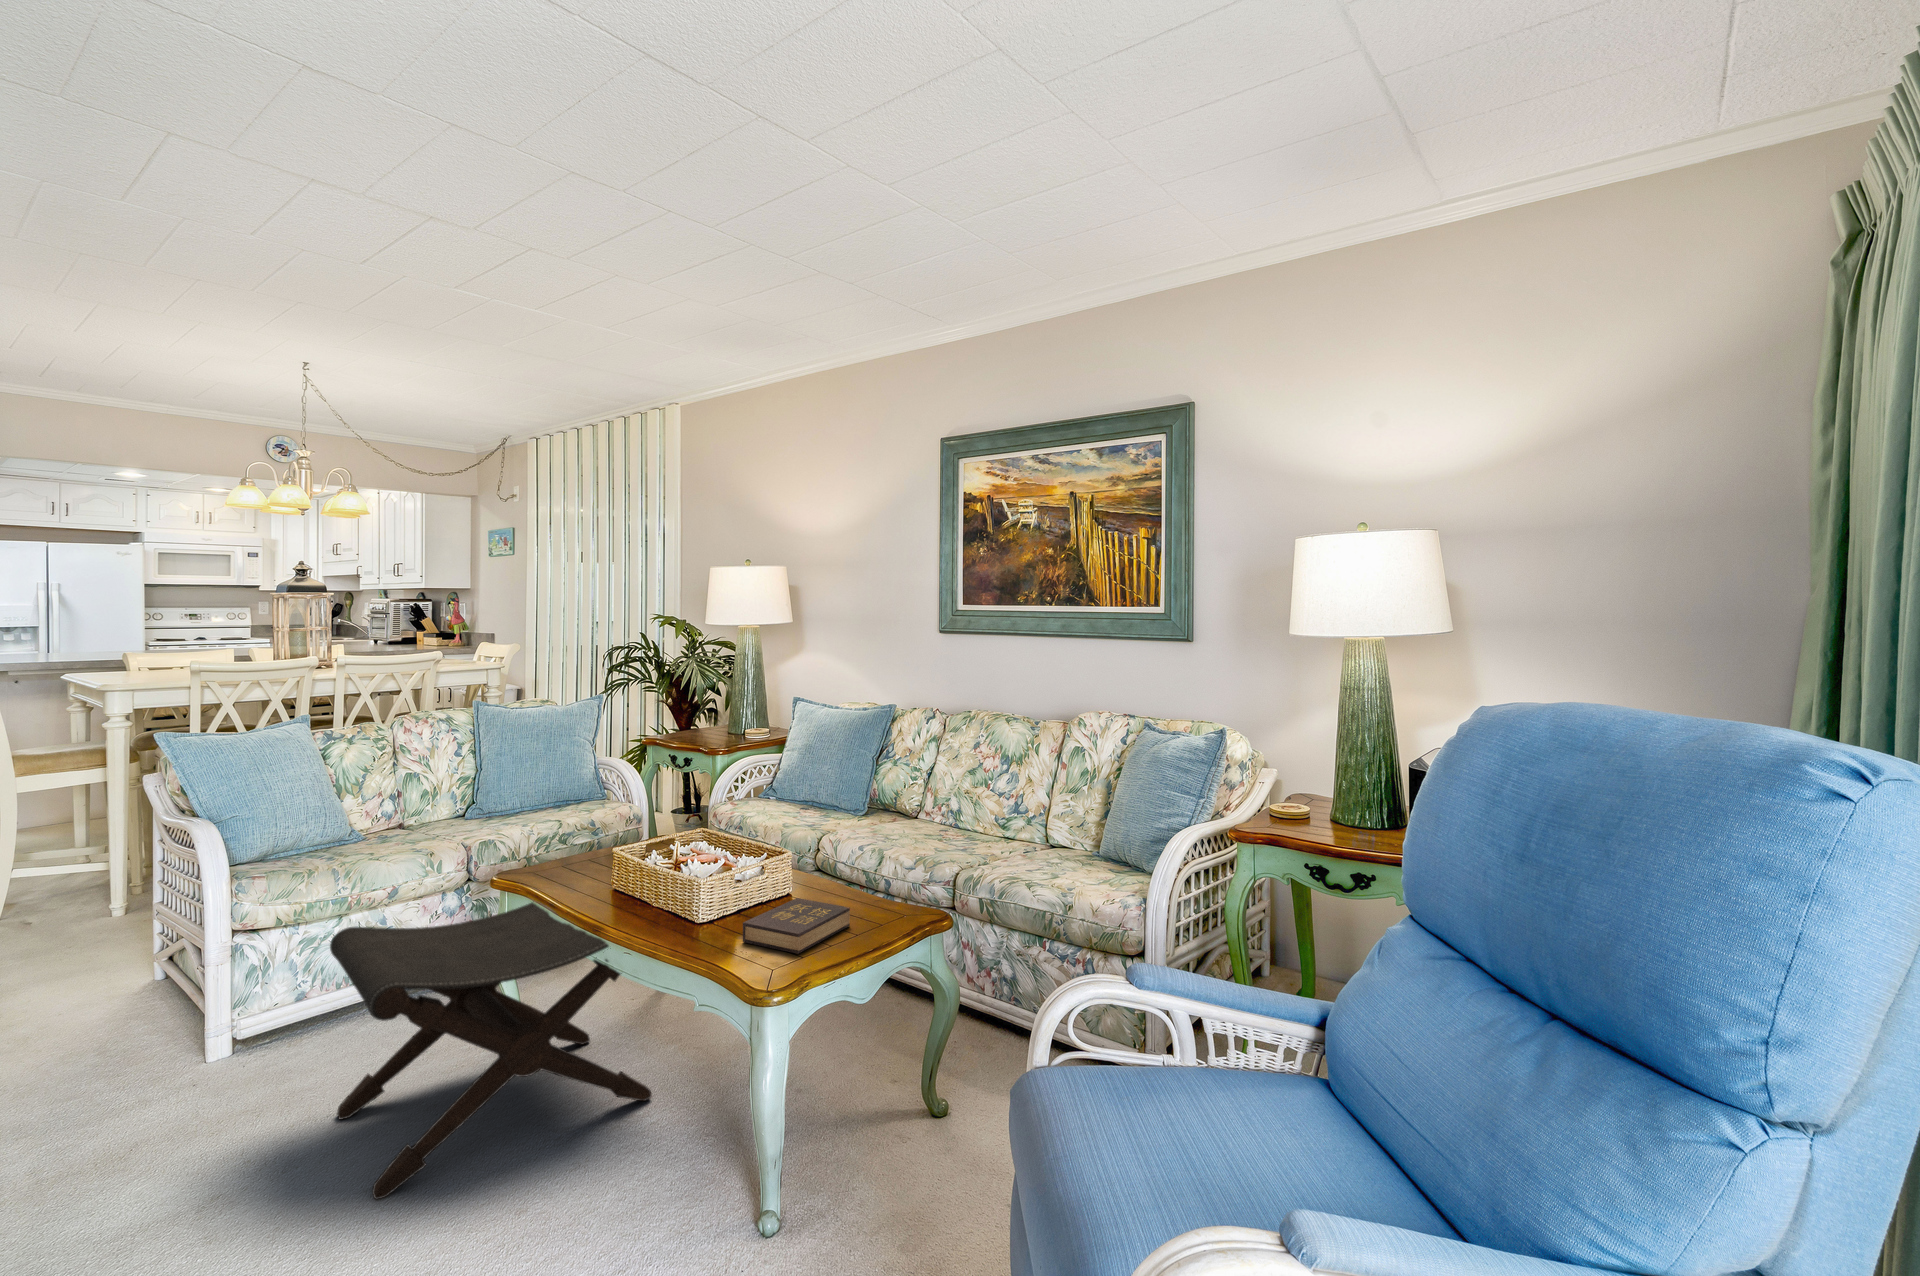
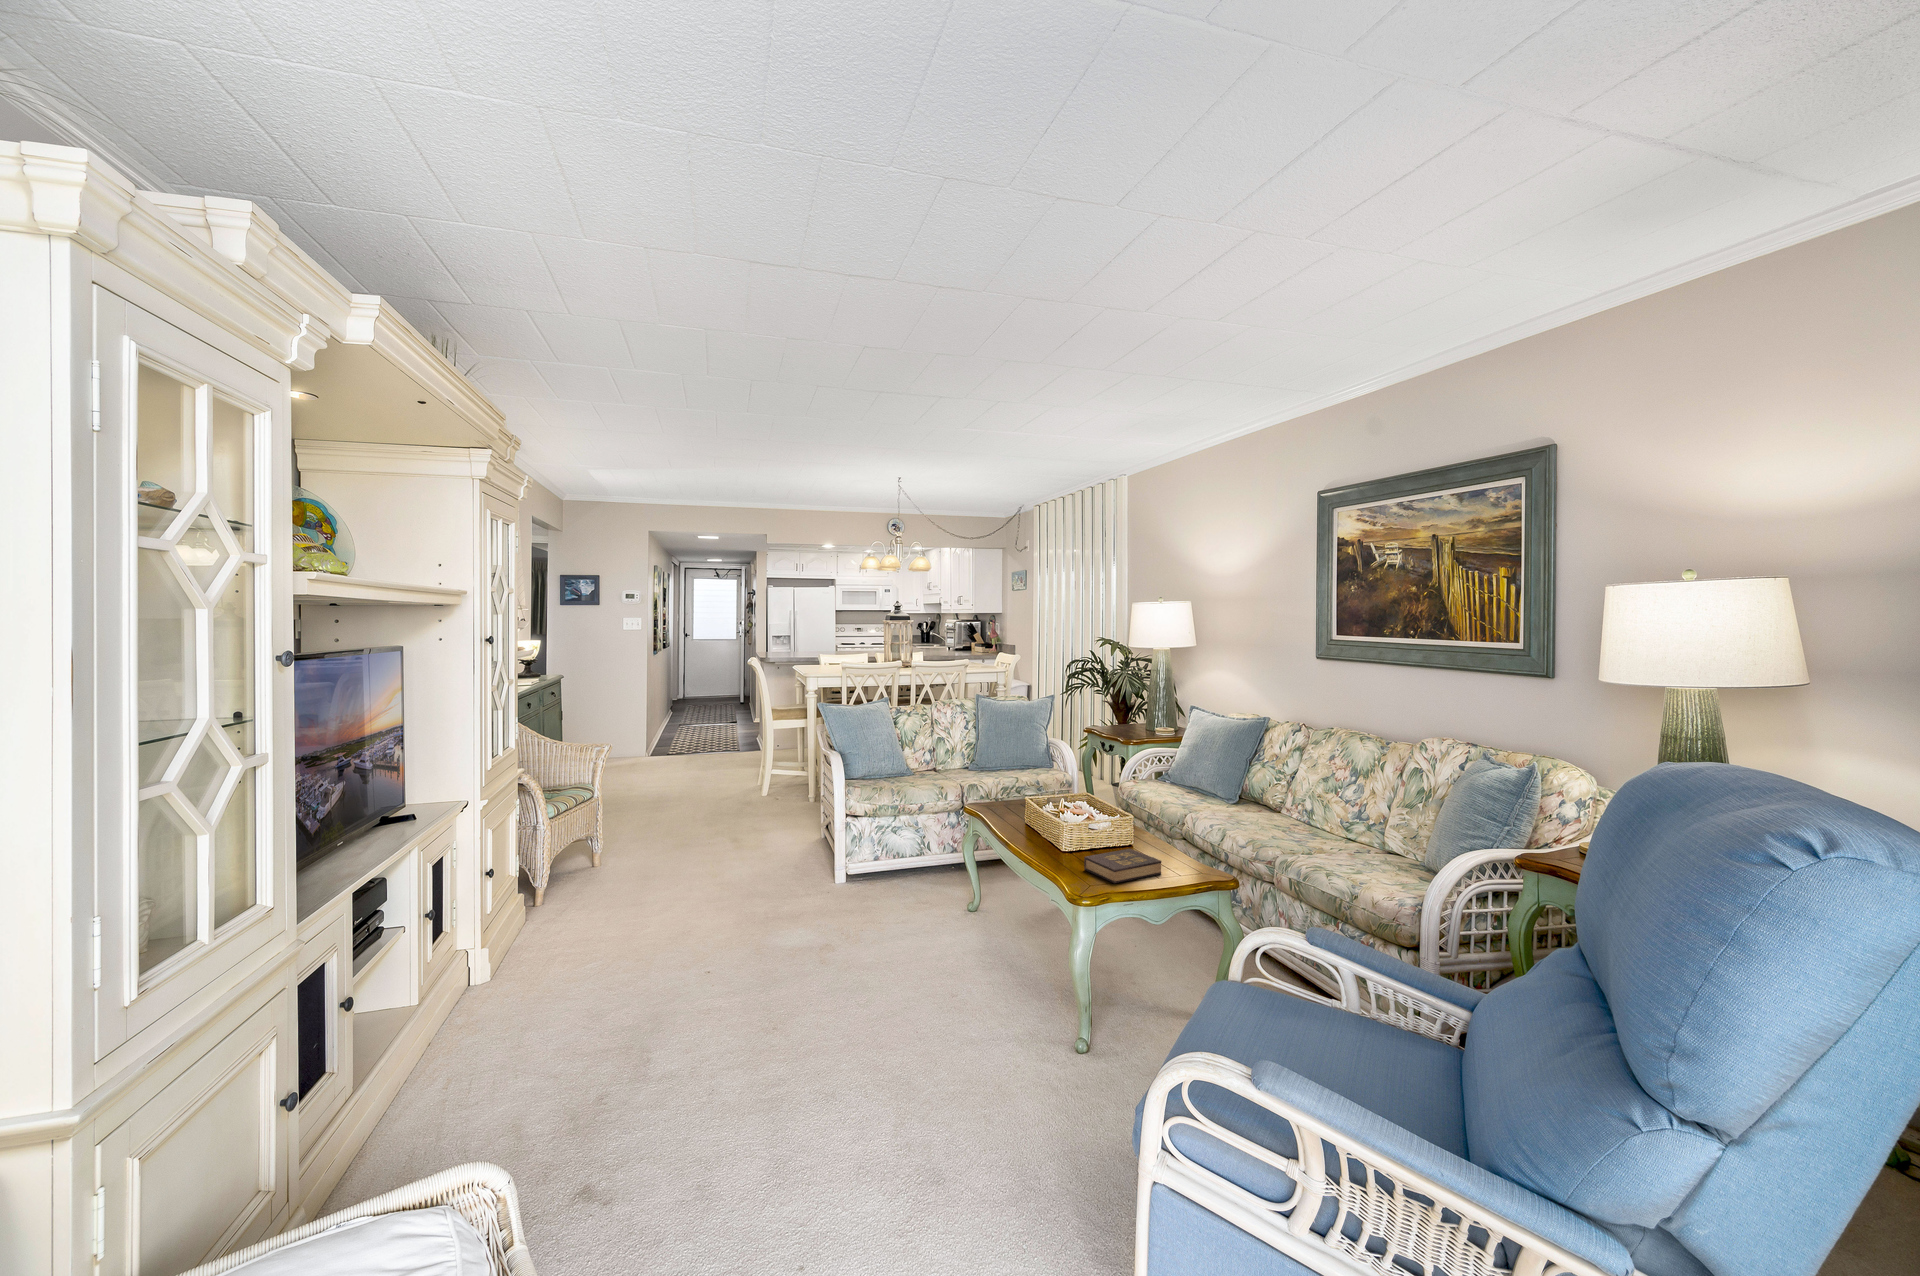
footstool: present [330,903,652,1199] -> none [876,818,1043,973]

